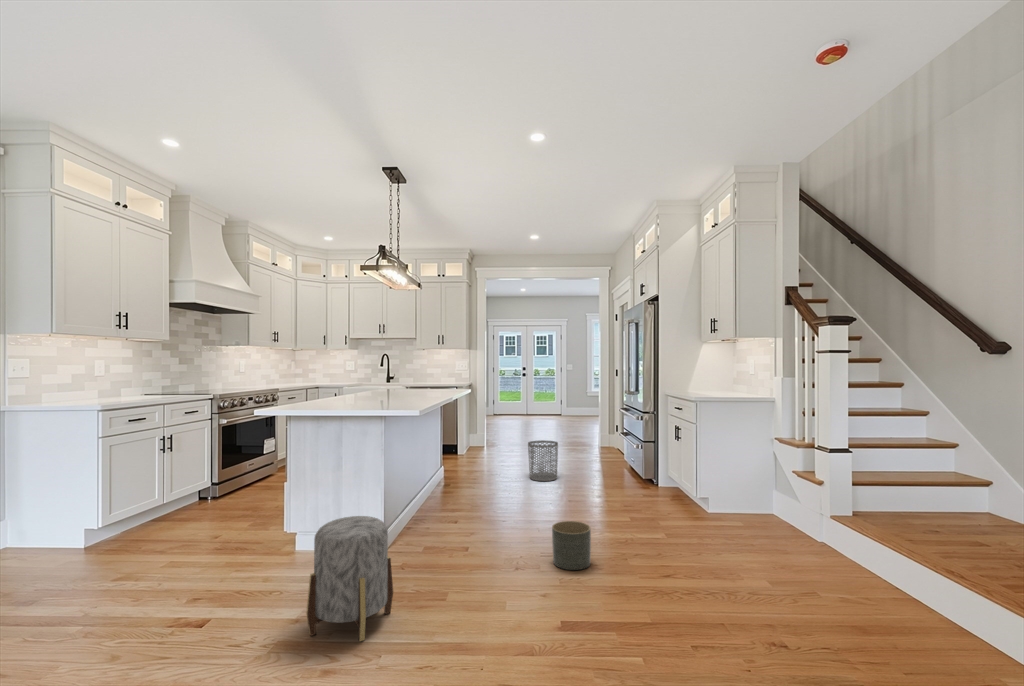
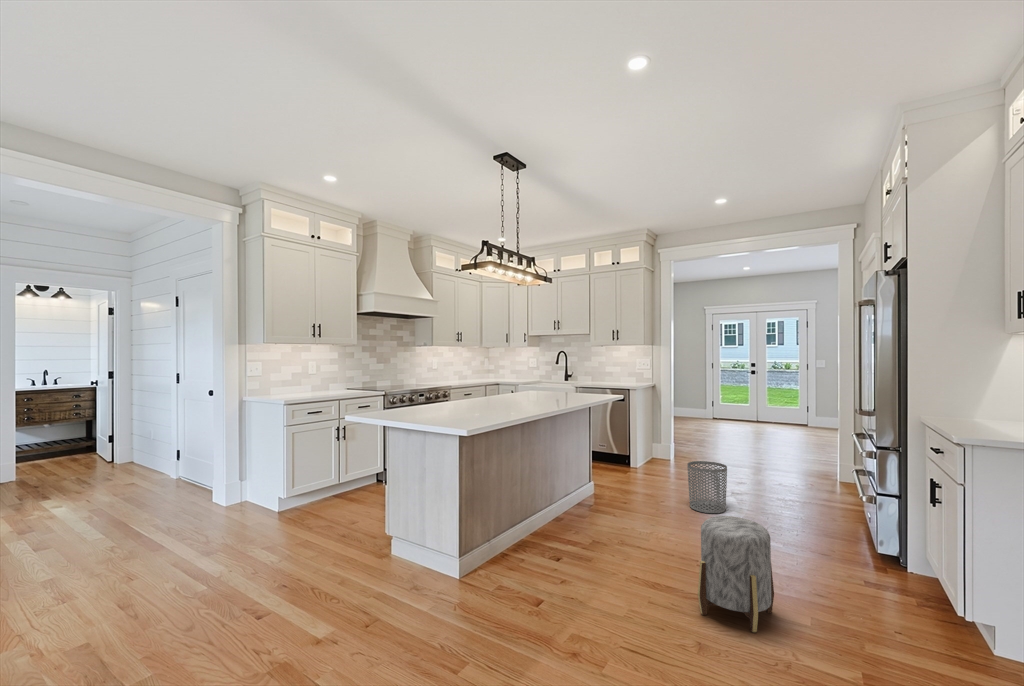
stool: present [306,516,393,641] -> present [698,516,774,632]
planter: present [552,521,591,570] -> none [621,578,672,648]

